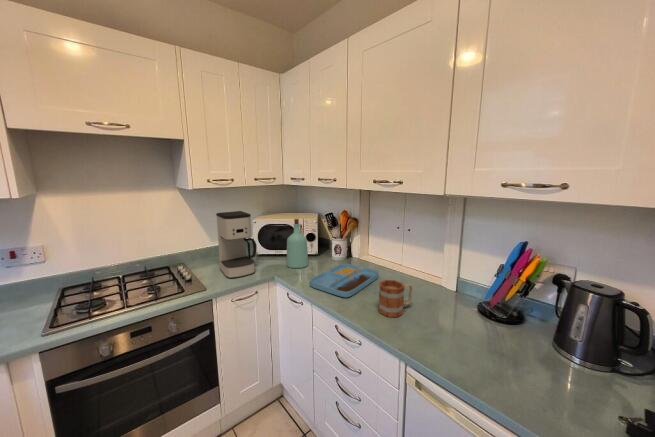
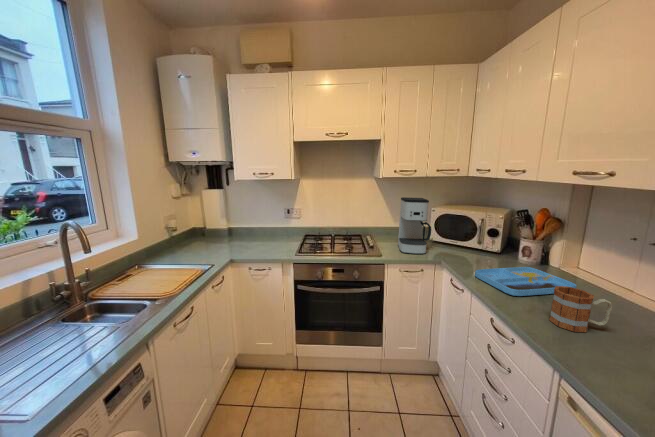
bottle: present [287,219,308,268] -> none [459,210,485,261]

